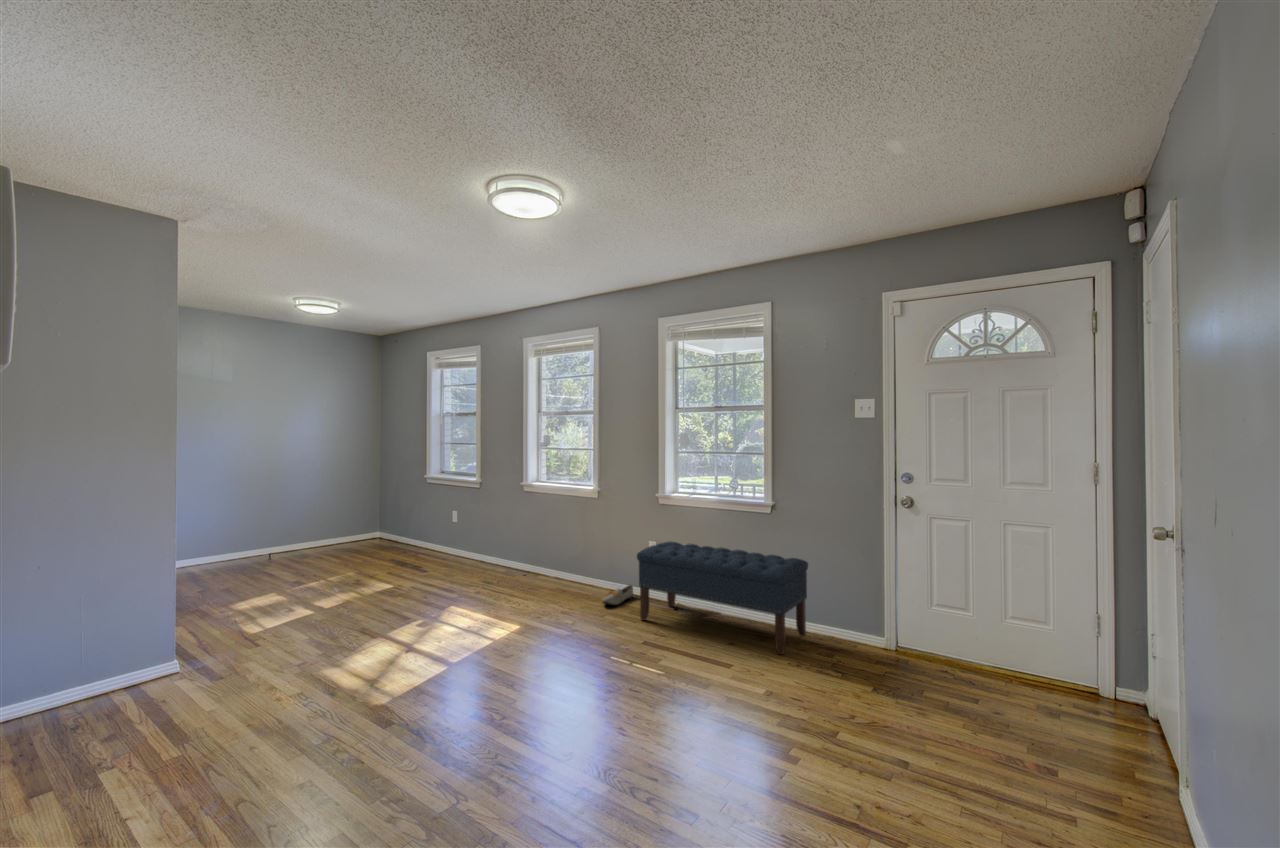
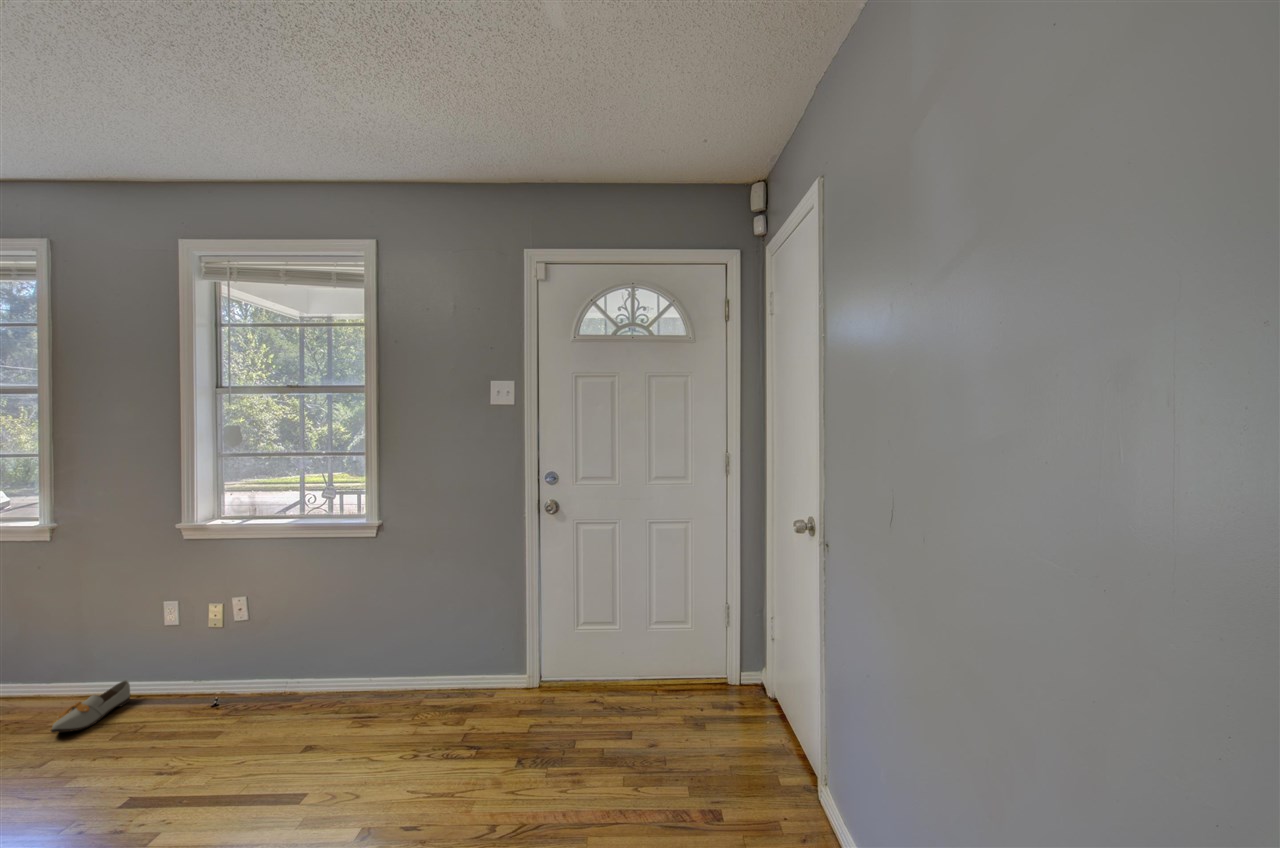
bench: present [637,542,808,654] -> none [125,595,430,747]

